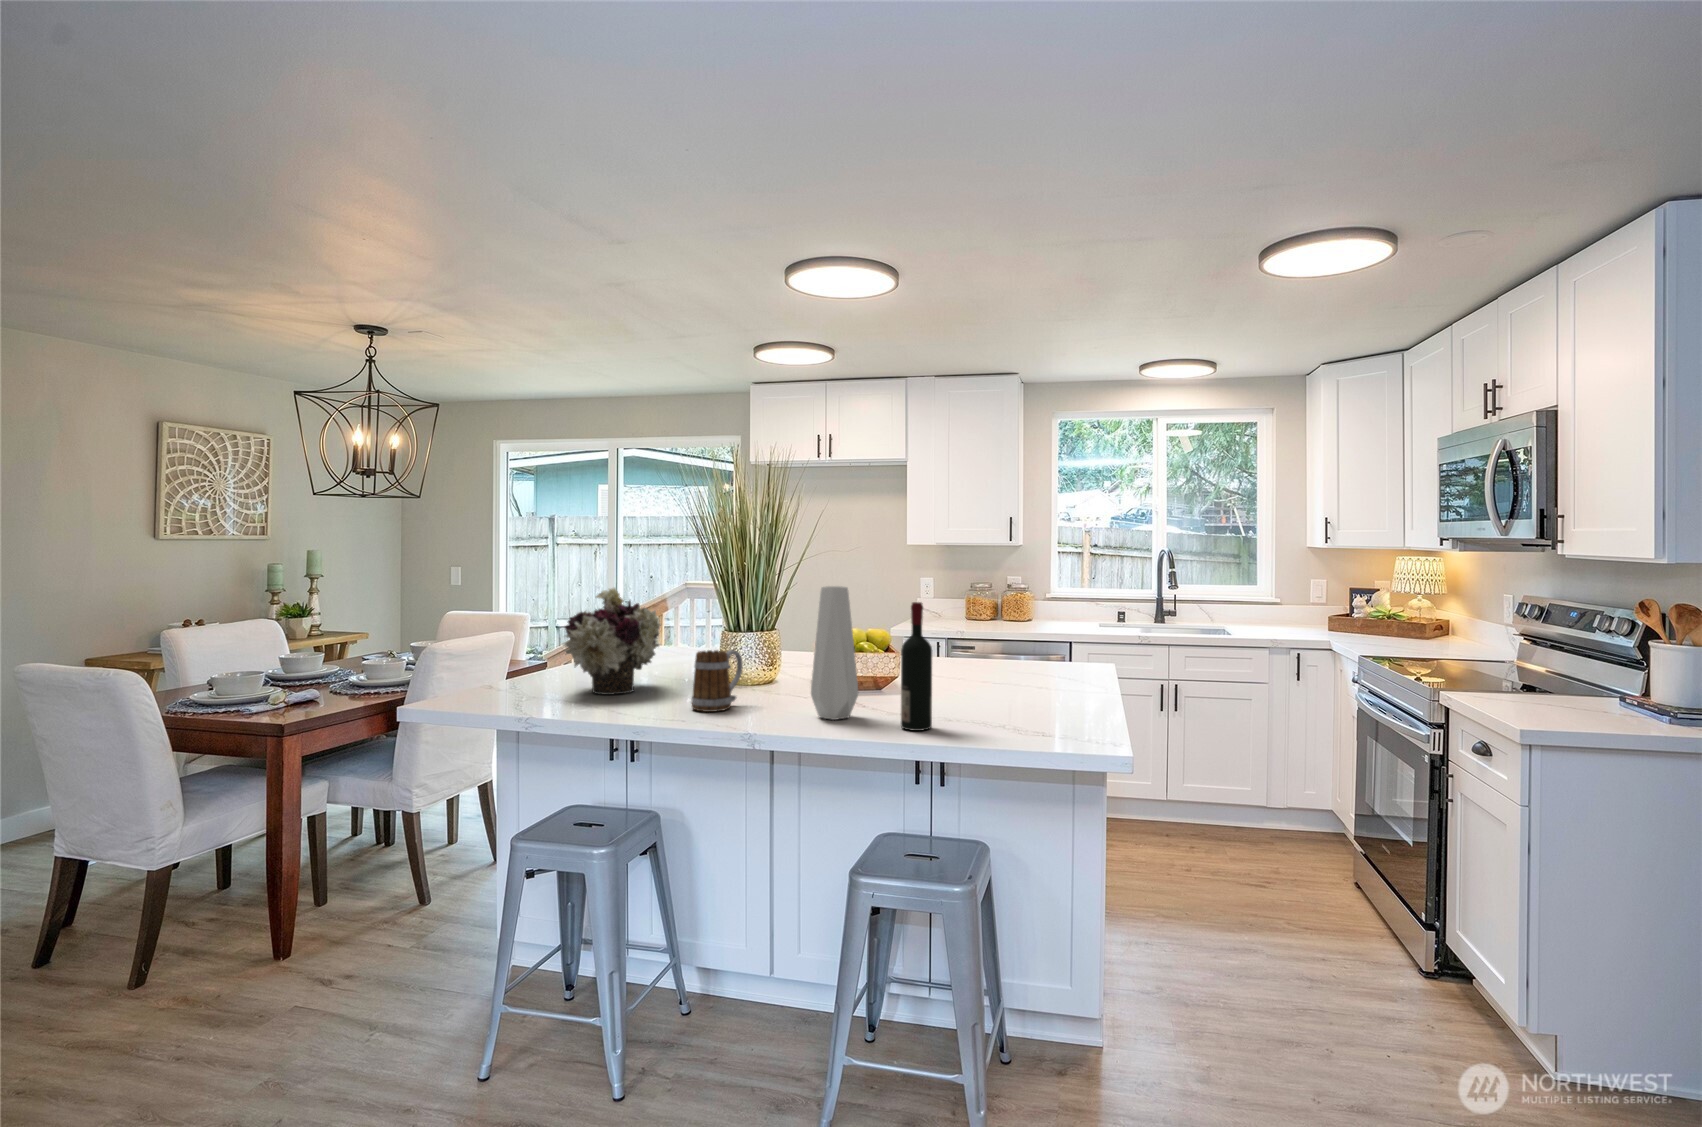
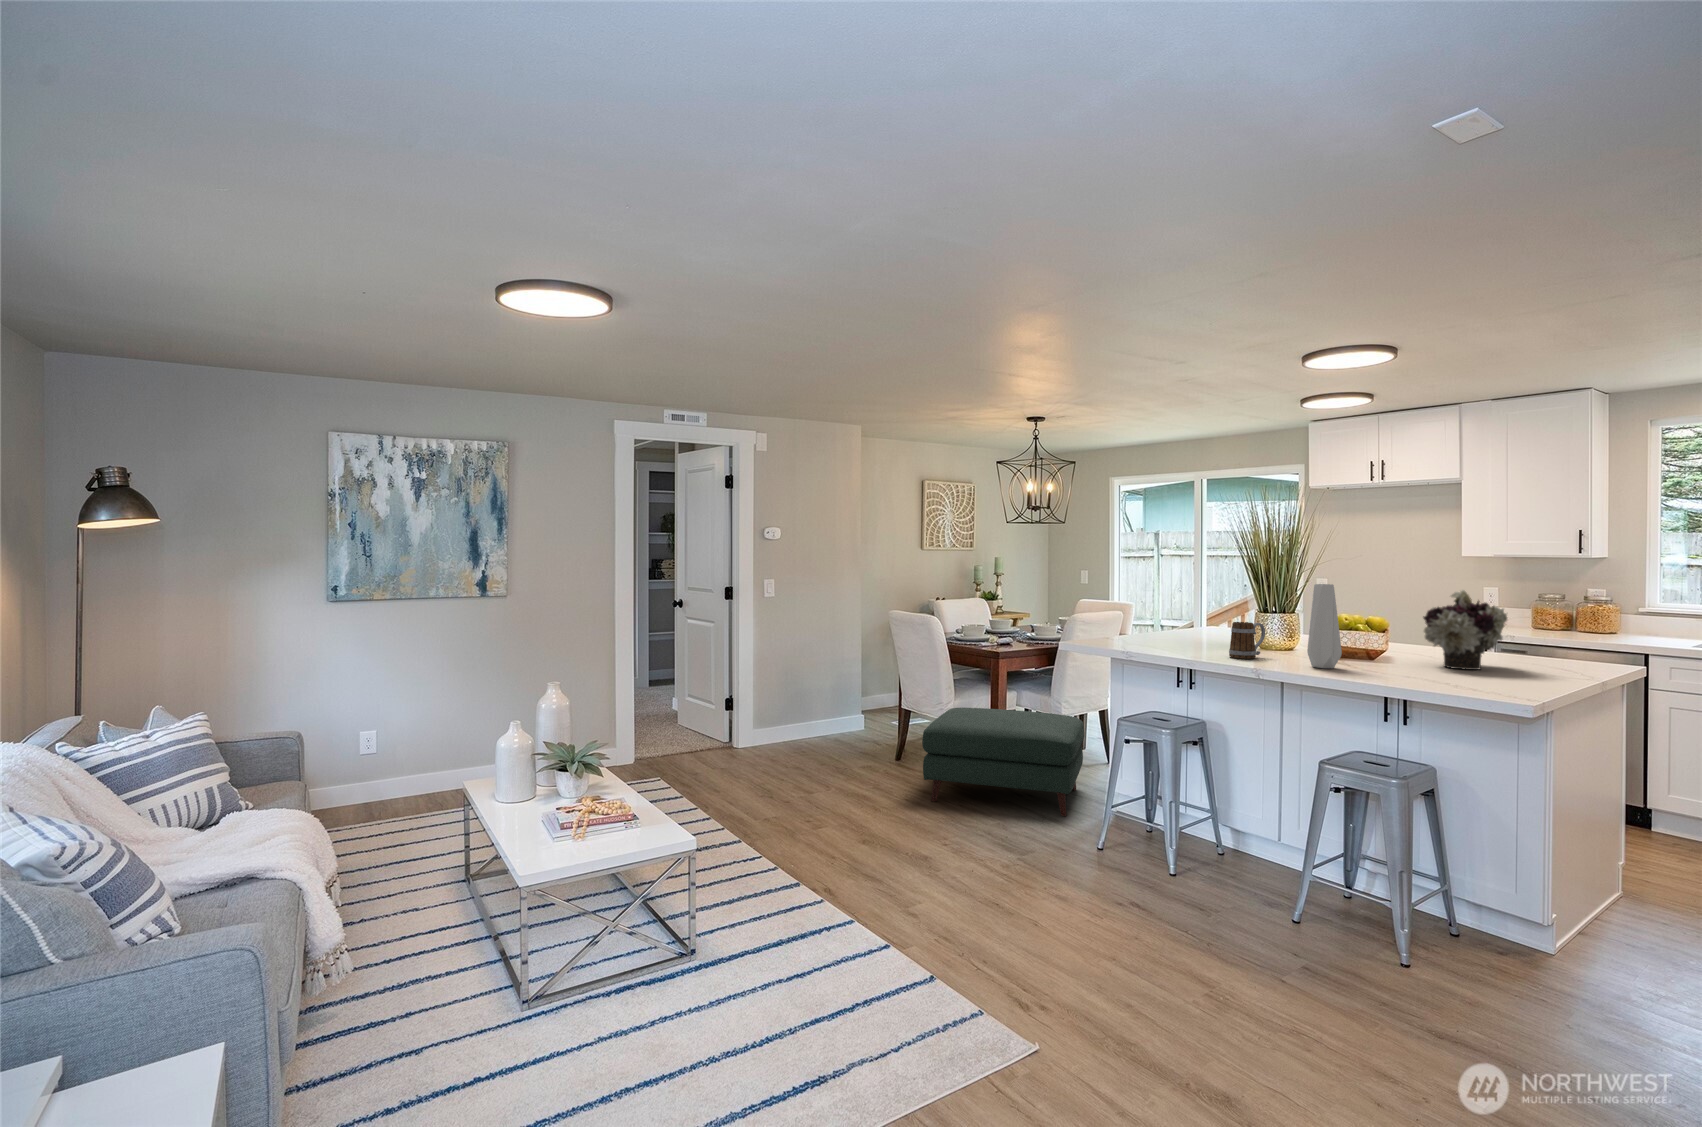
flower arrangement: present [564,588,661,695] -> present [1423,590,1507,670]
wine bottle: present [901,602,932,731] -> none [1366,595,1390,677]
ottoman: none [88,819,448,1056] -> present [922,708,1084,816]

